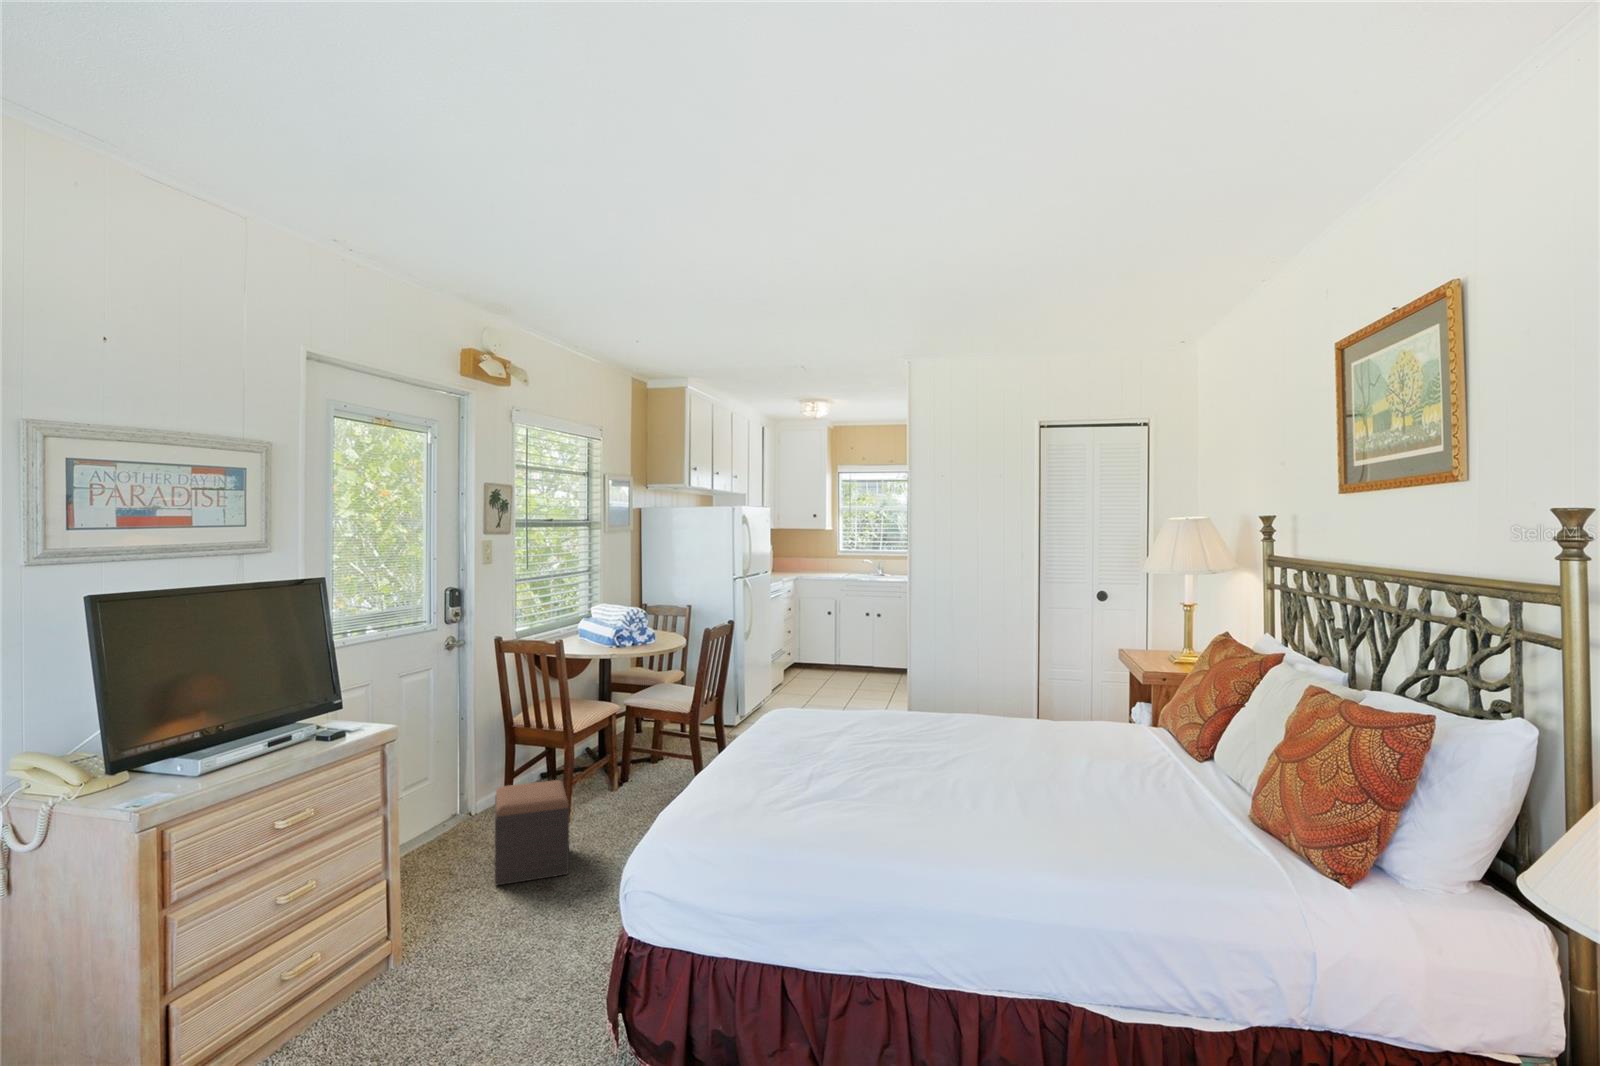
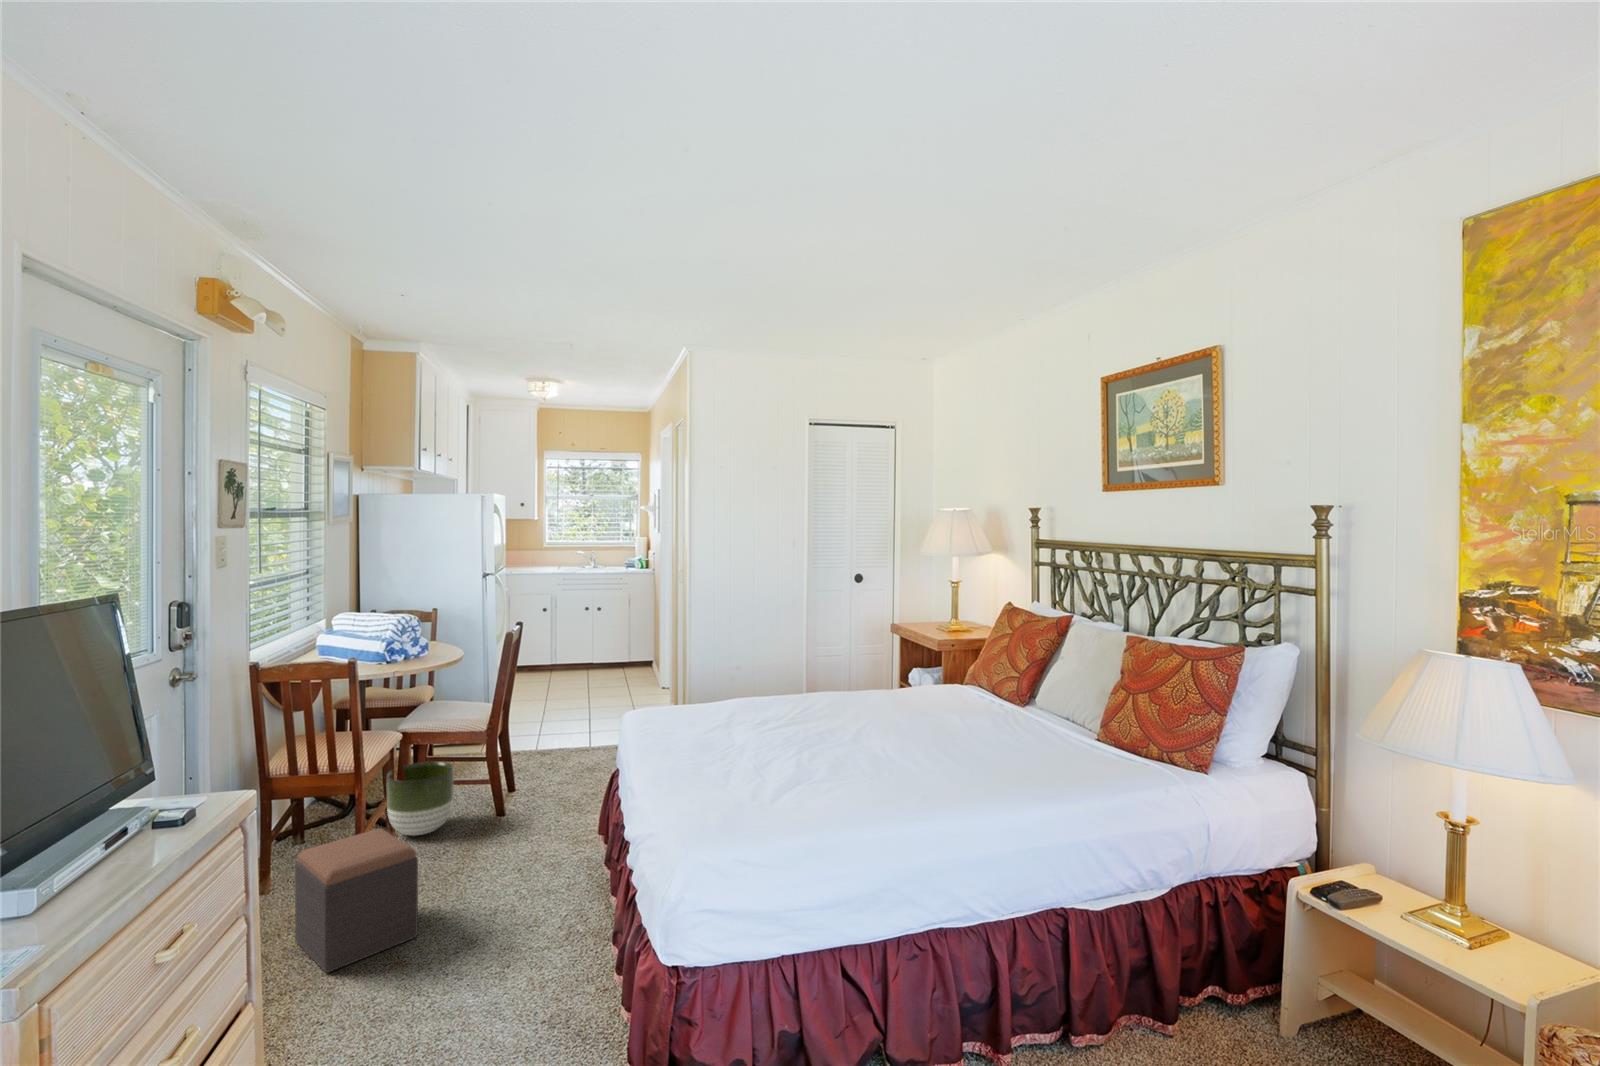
planter: none [604,733,656,794] -> present [387,761,454,836]

